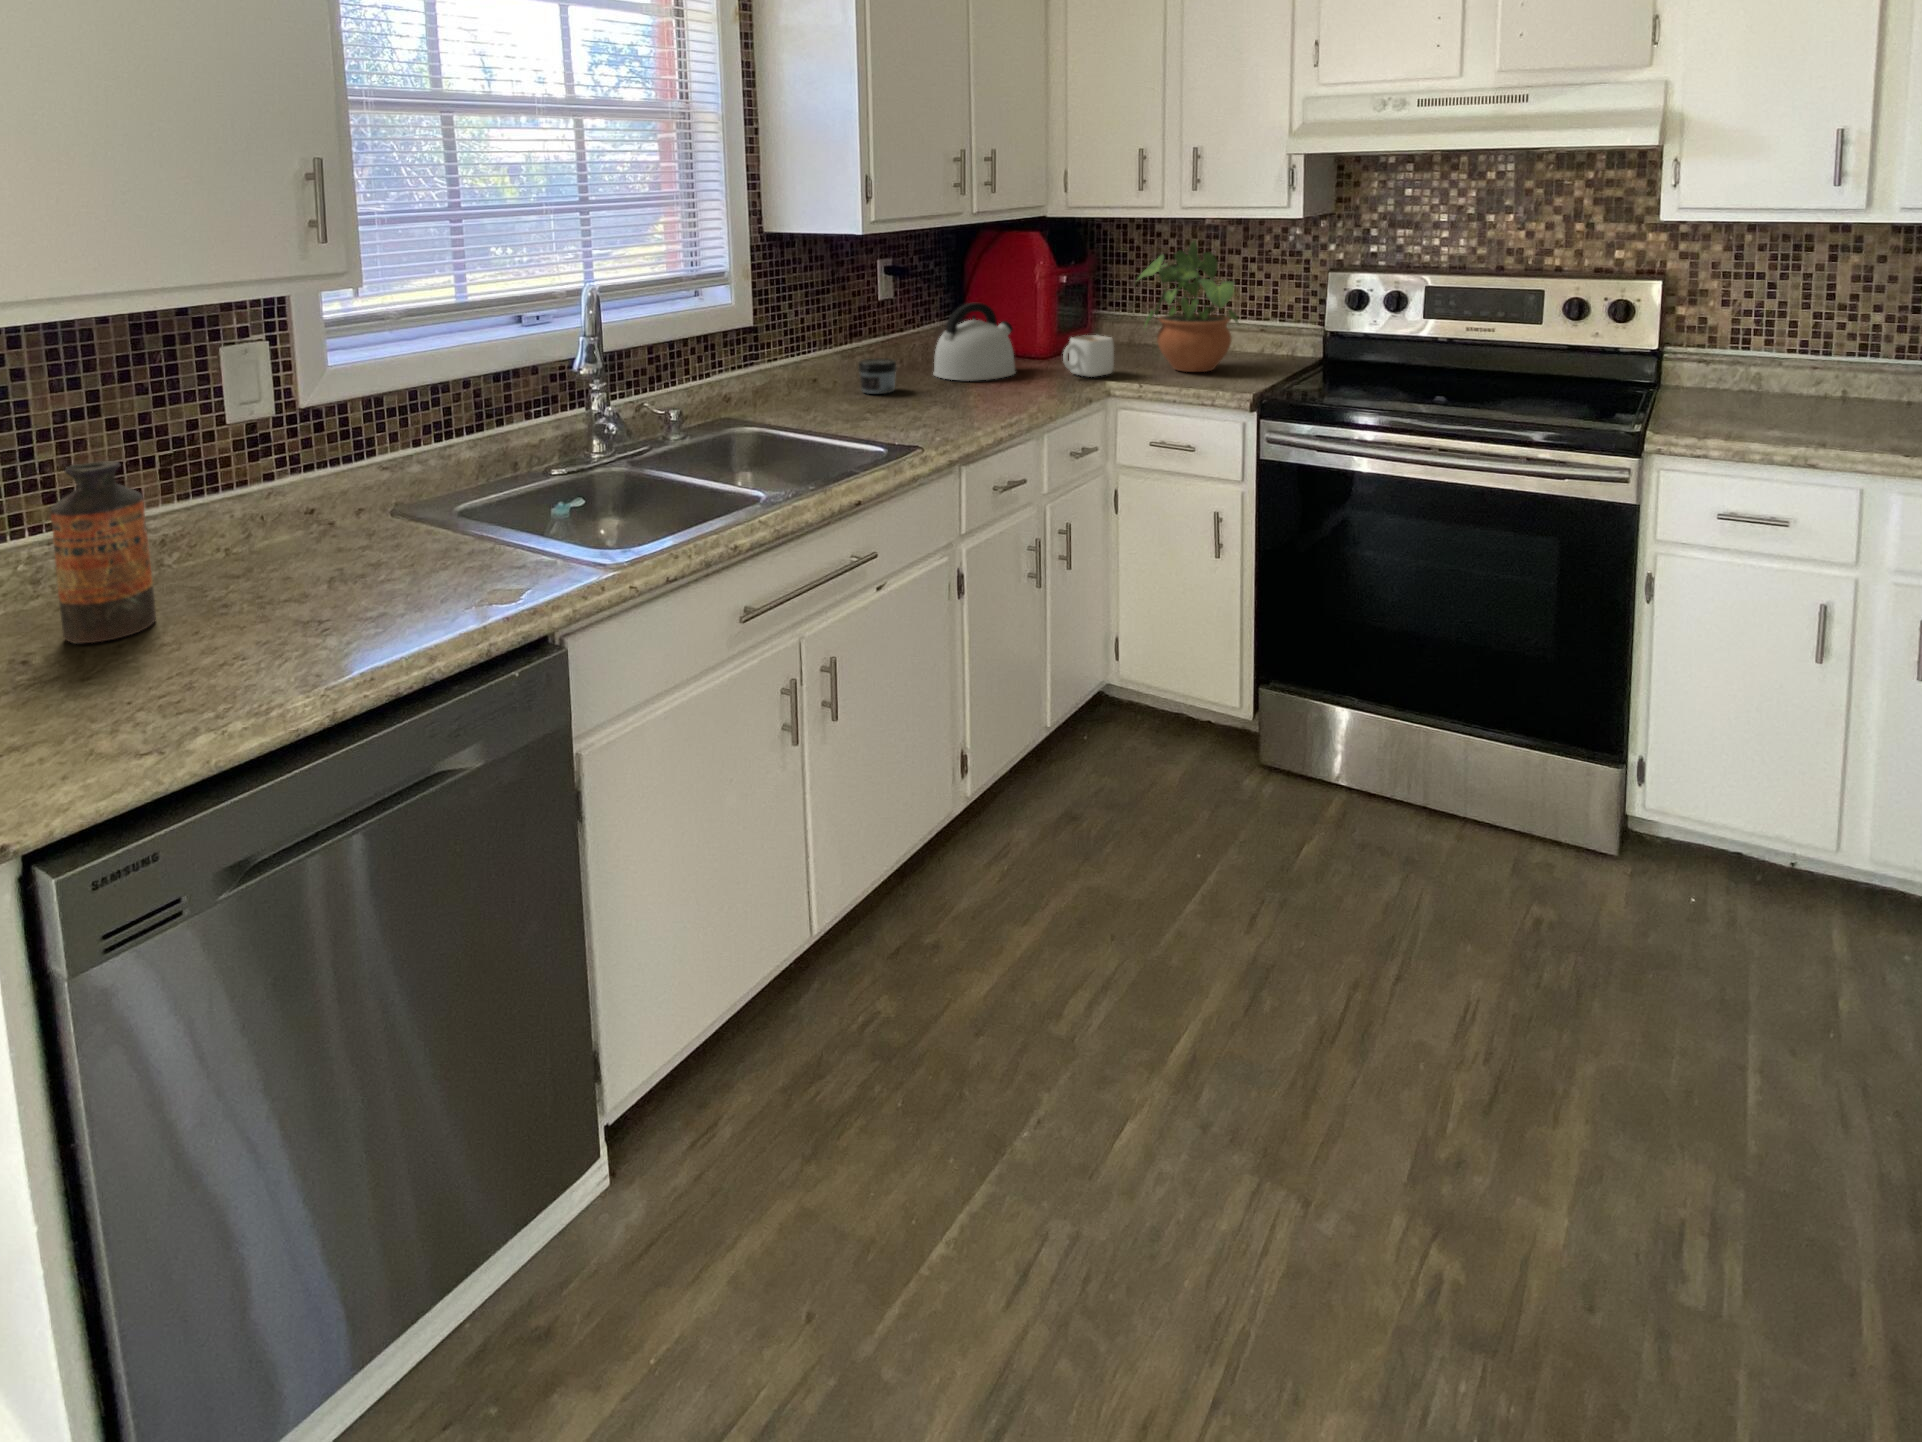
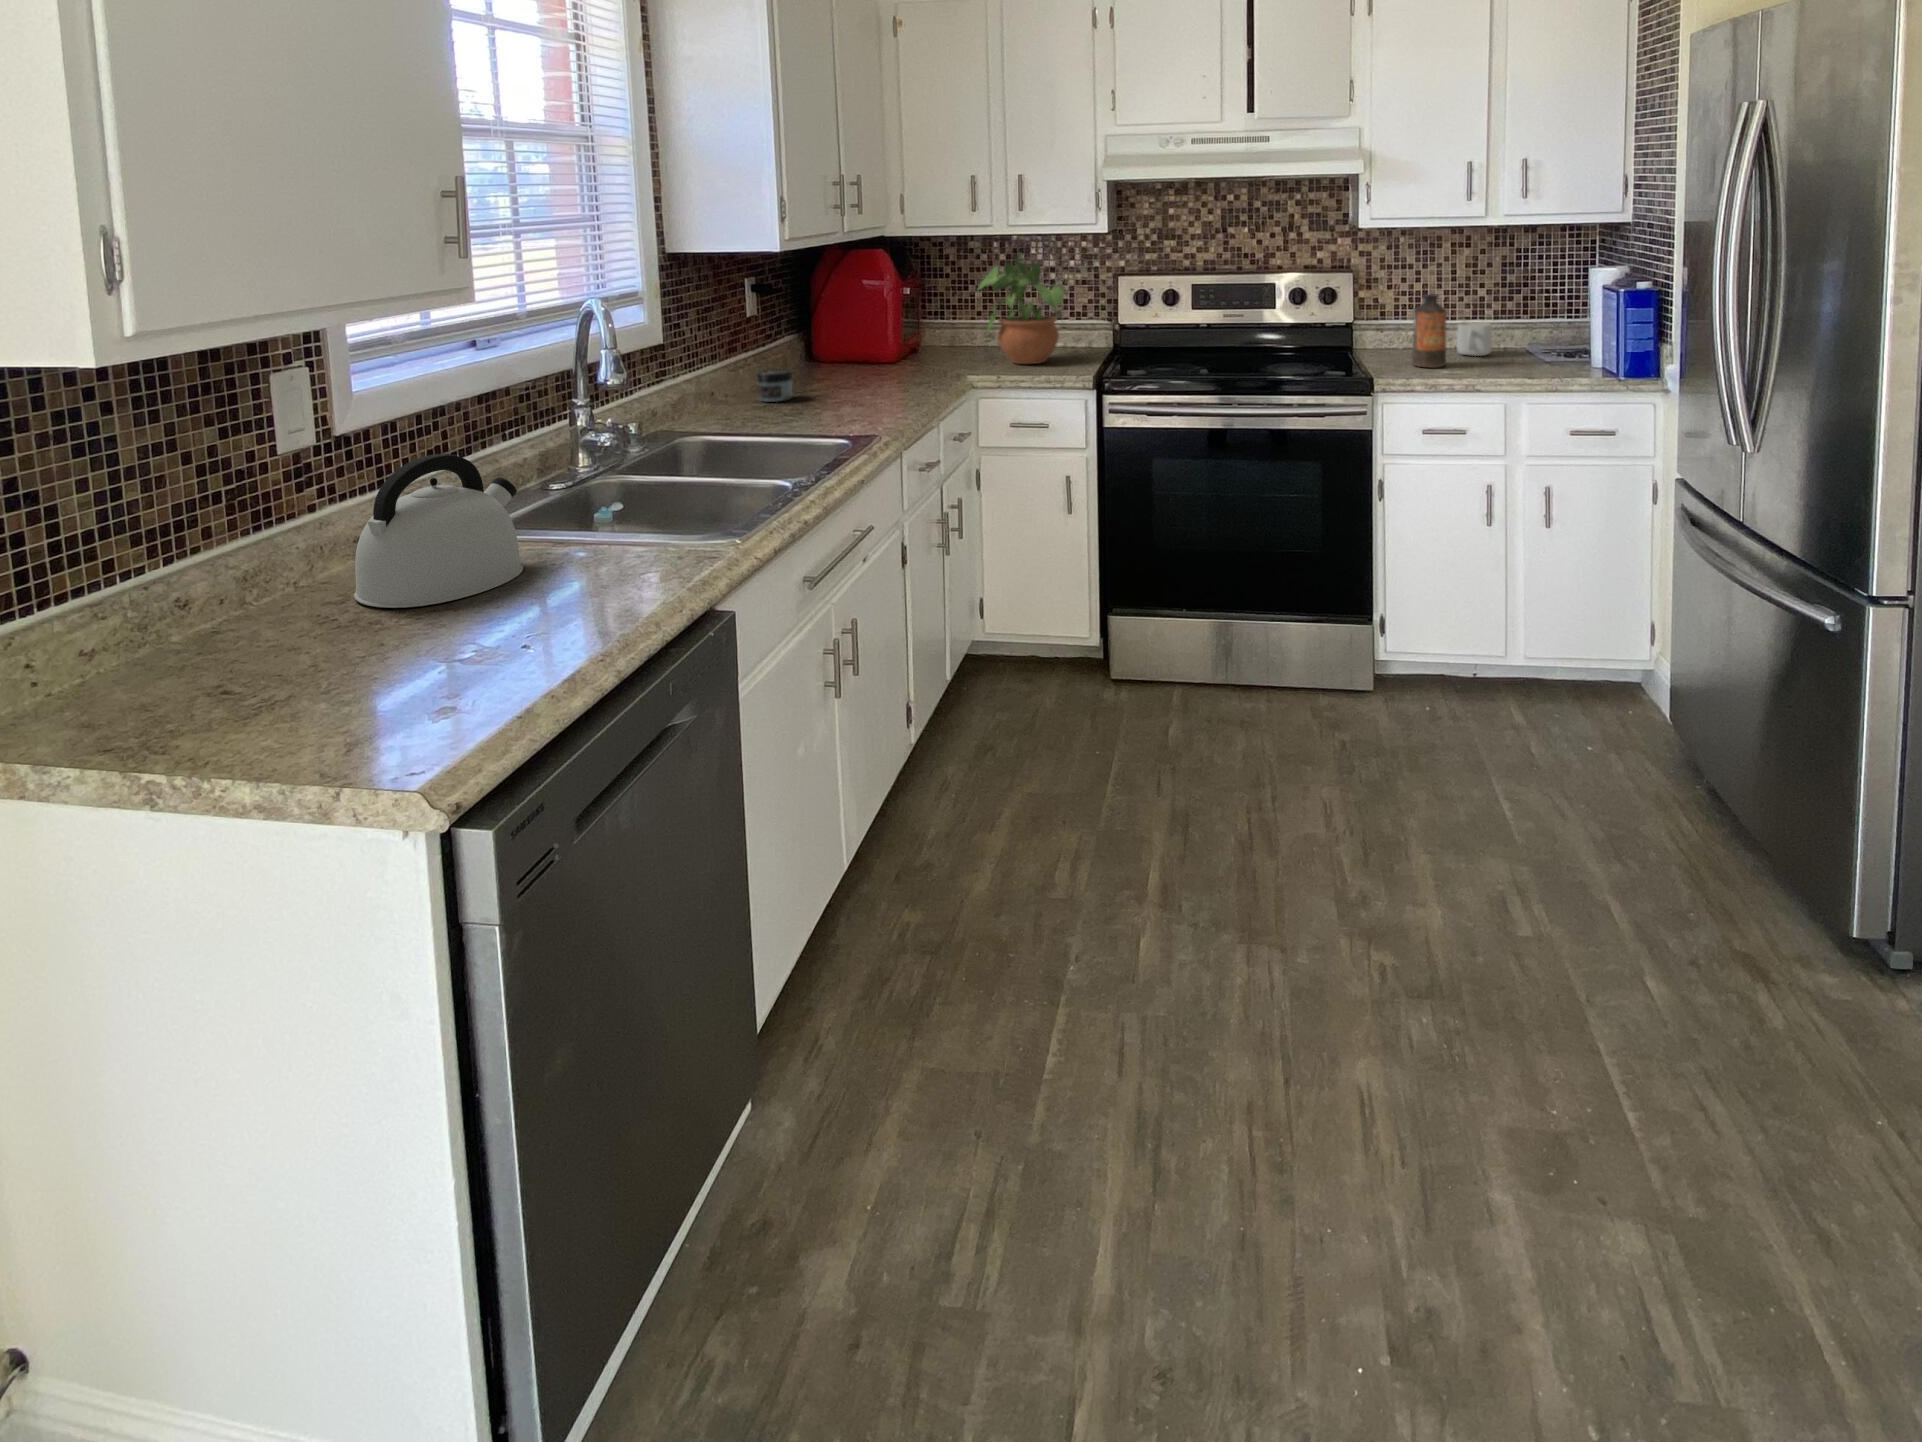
kettle: present [933,303,1015,381] -> present [354,454,523,608]
mug: present [1063,335,1114,377] -> present [1457,322,1492,356]
bottle: present [51,461,156,643] -> present [1413,294,1447,368]

